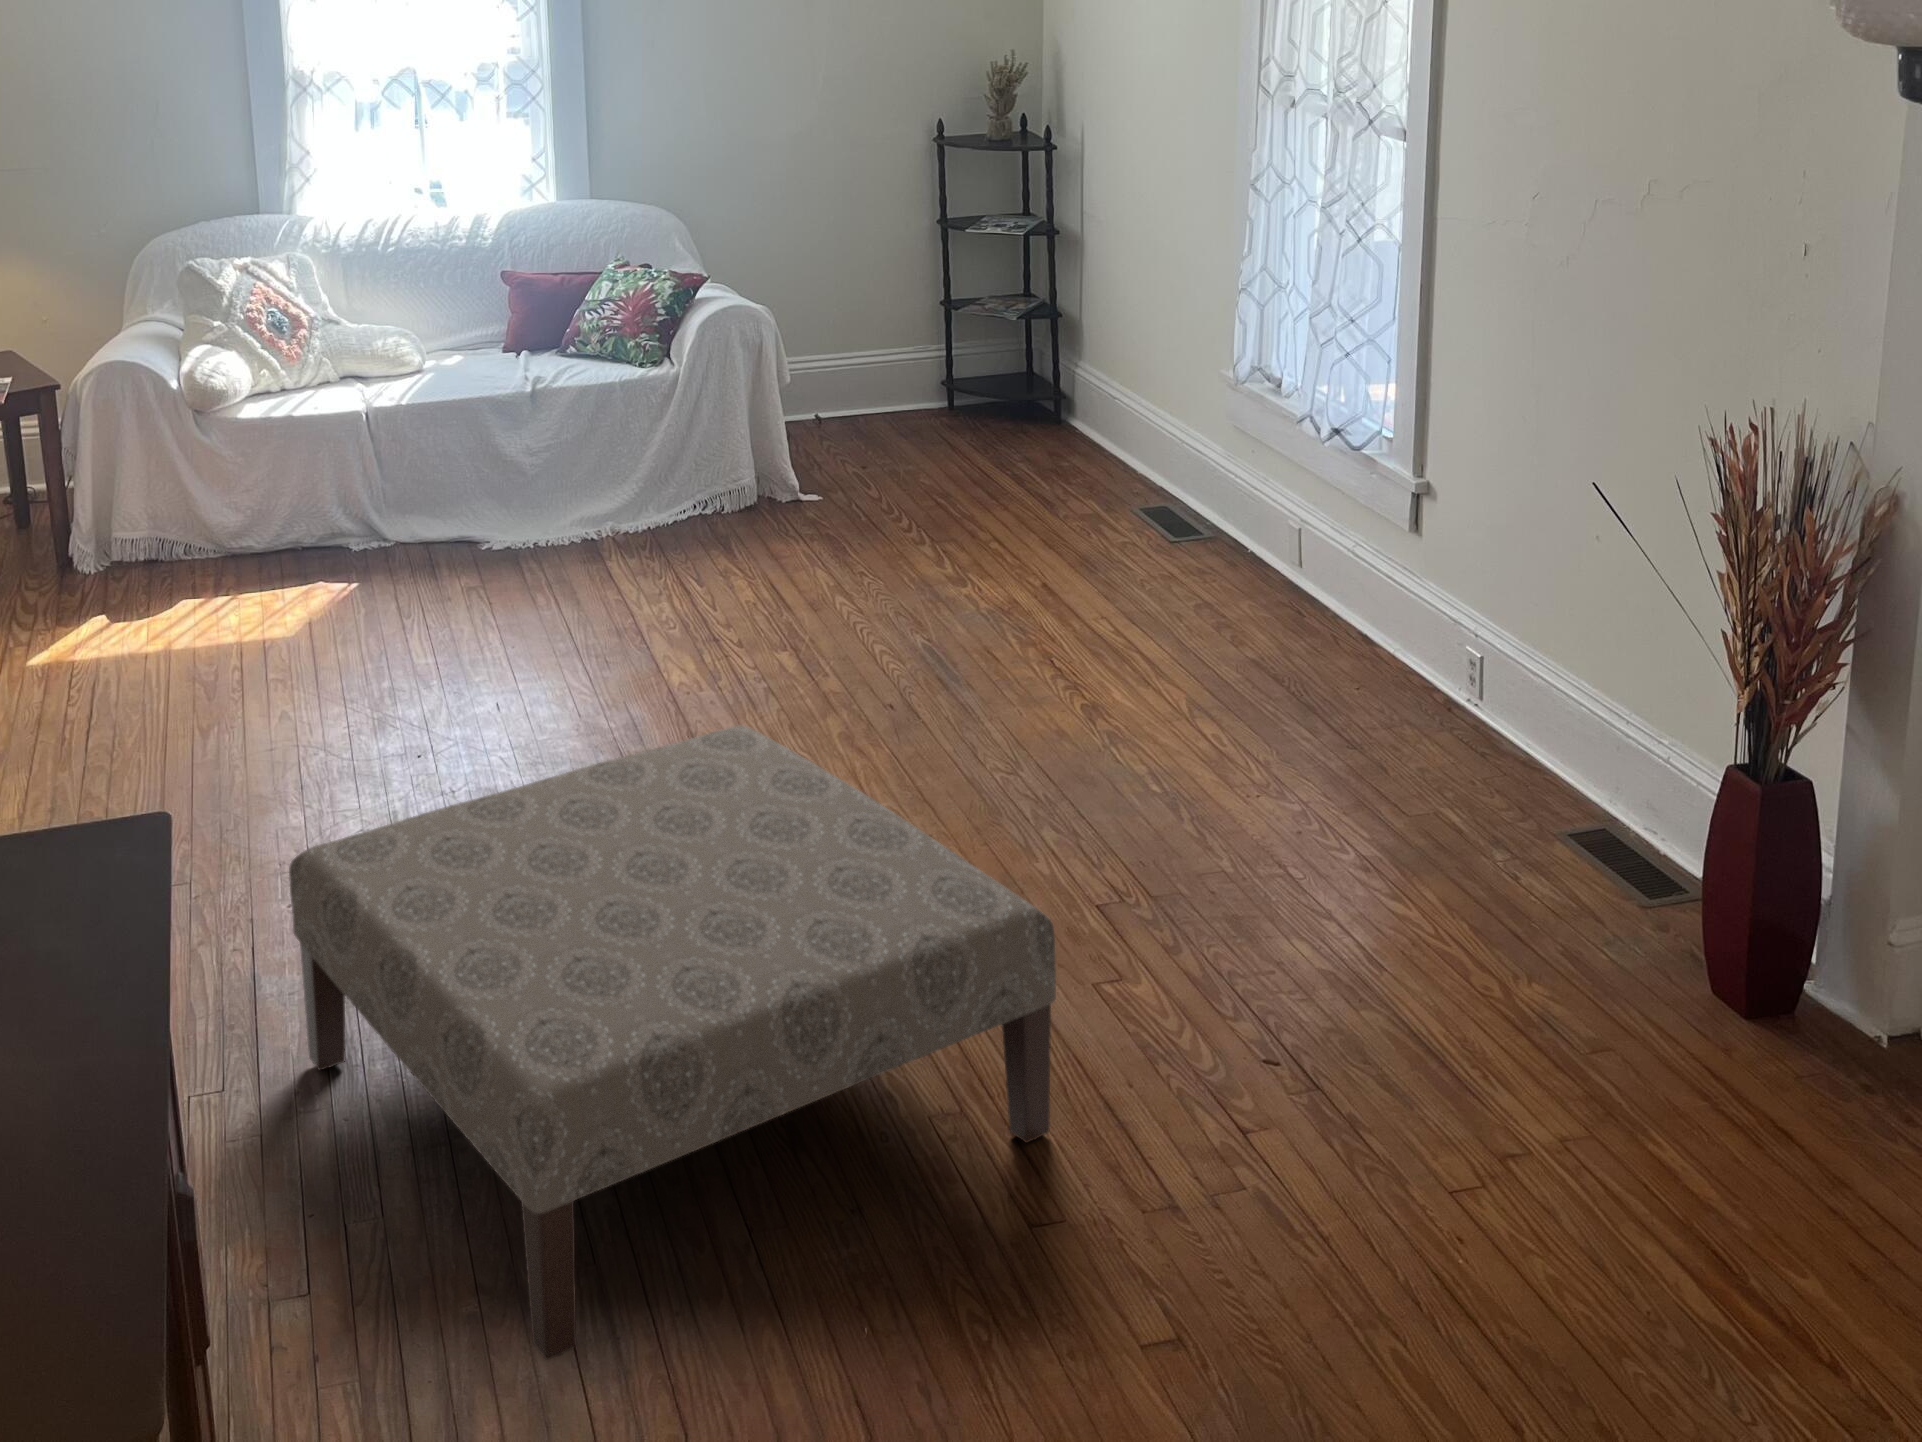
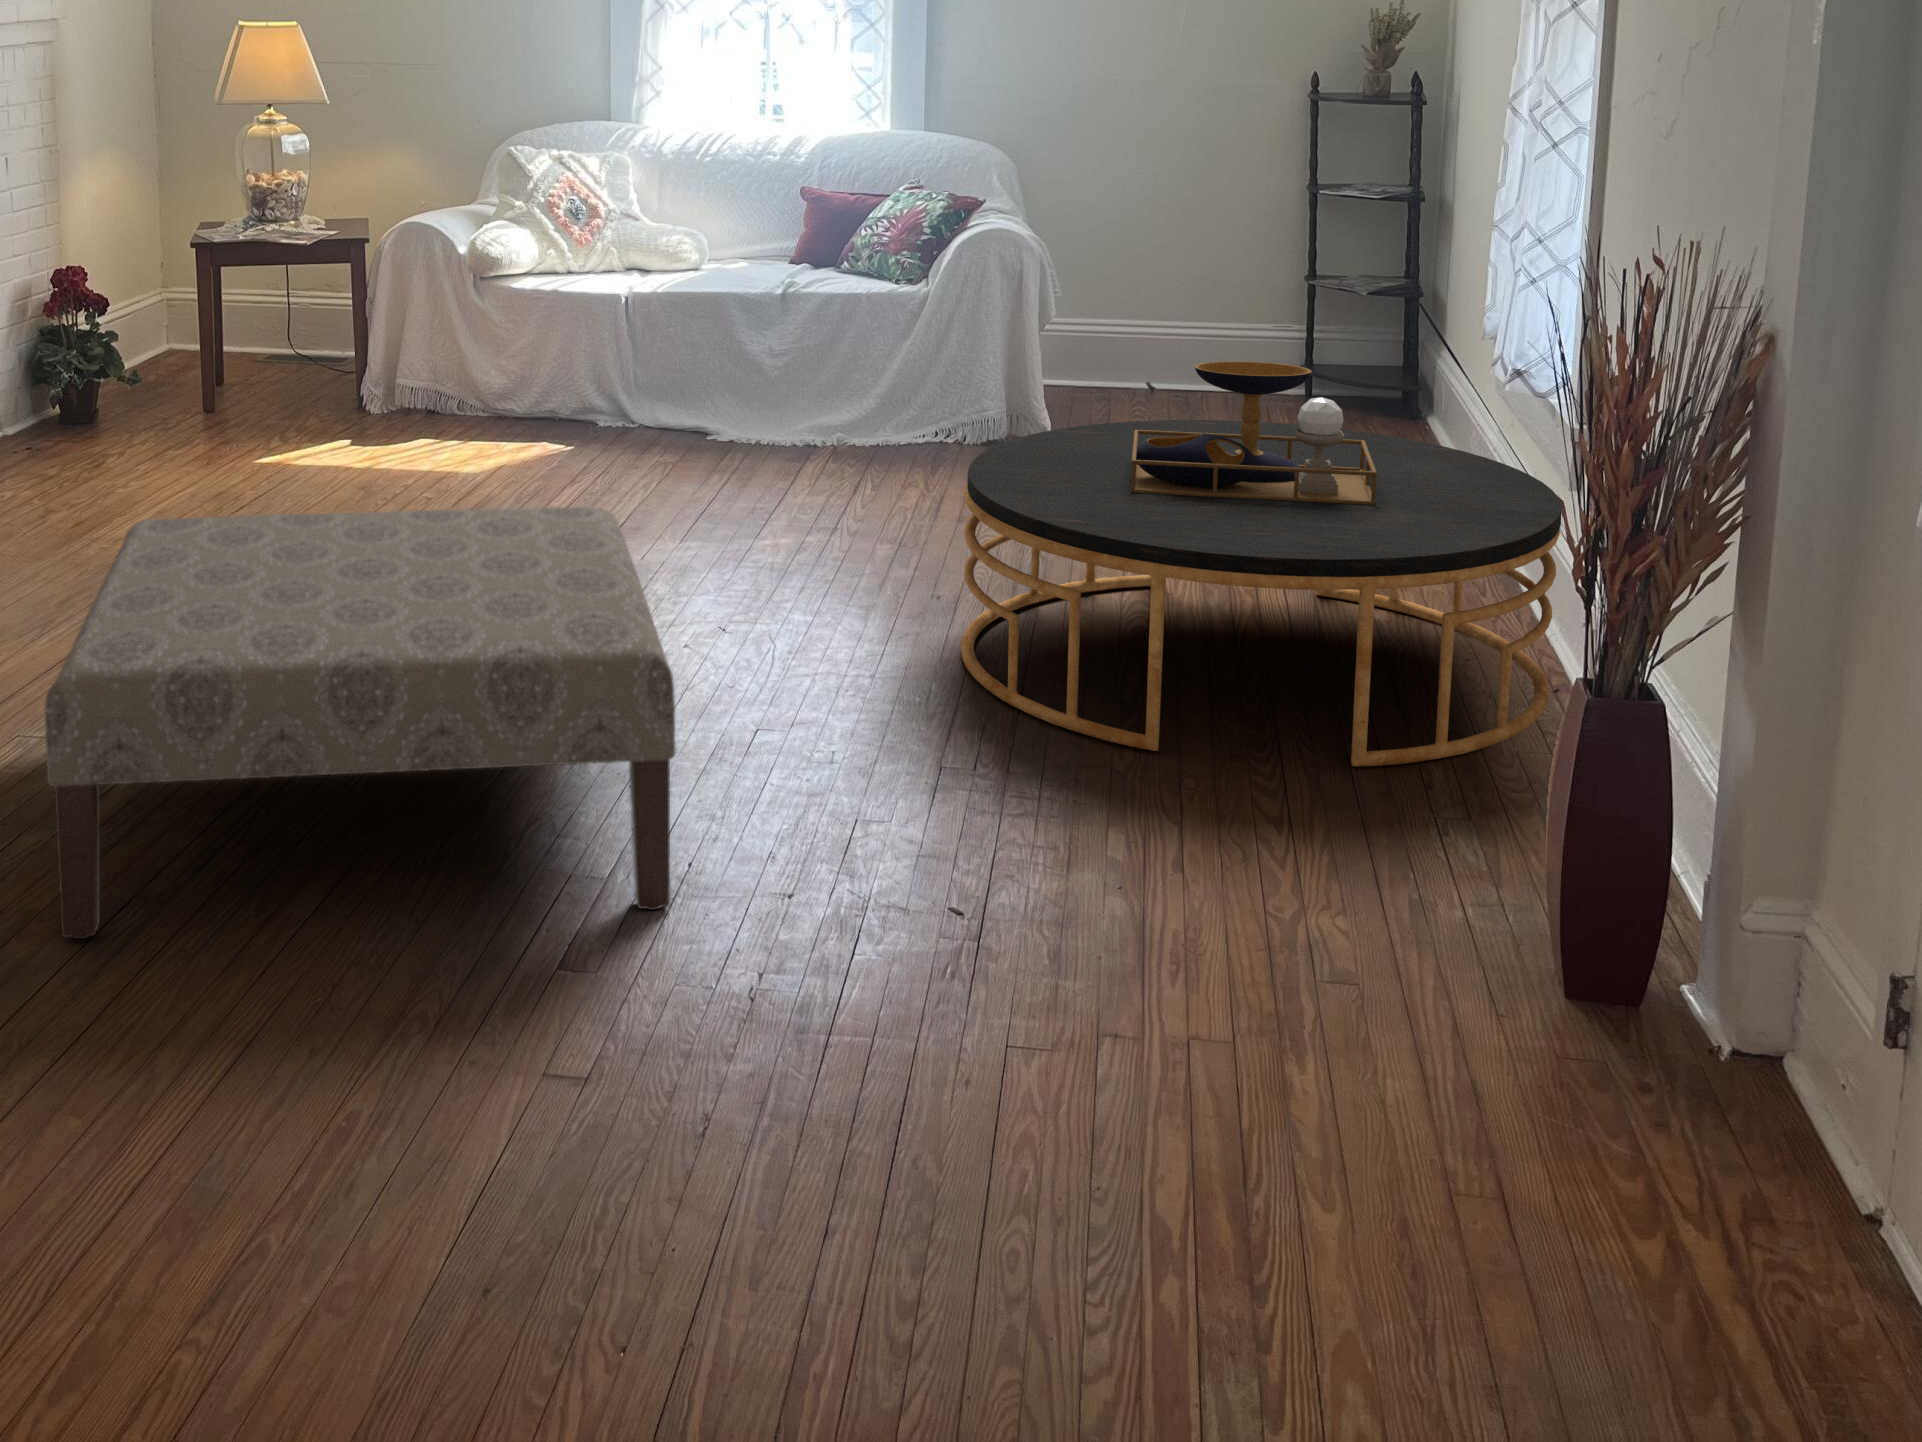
coffee table: none [959,465,1470,843] -> present [961,361,1562,766]

